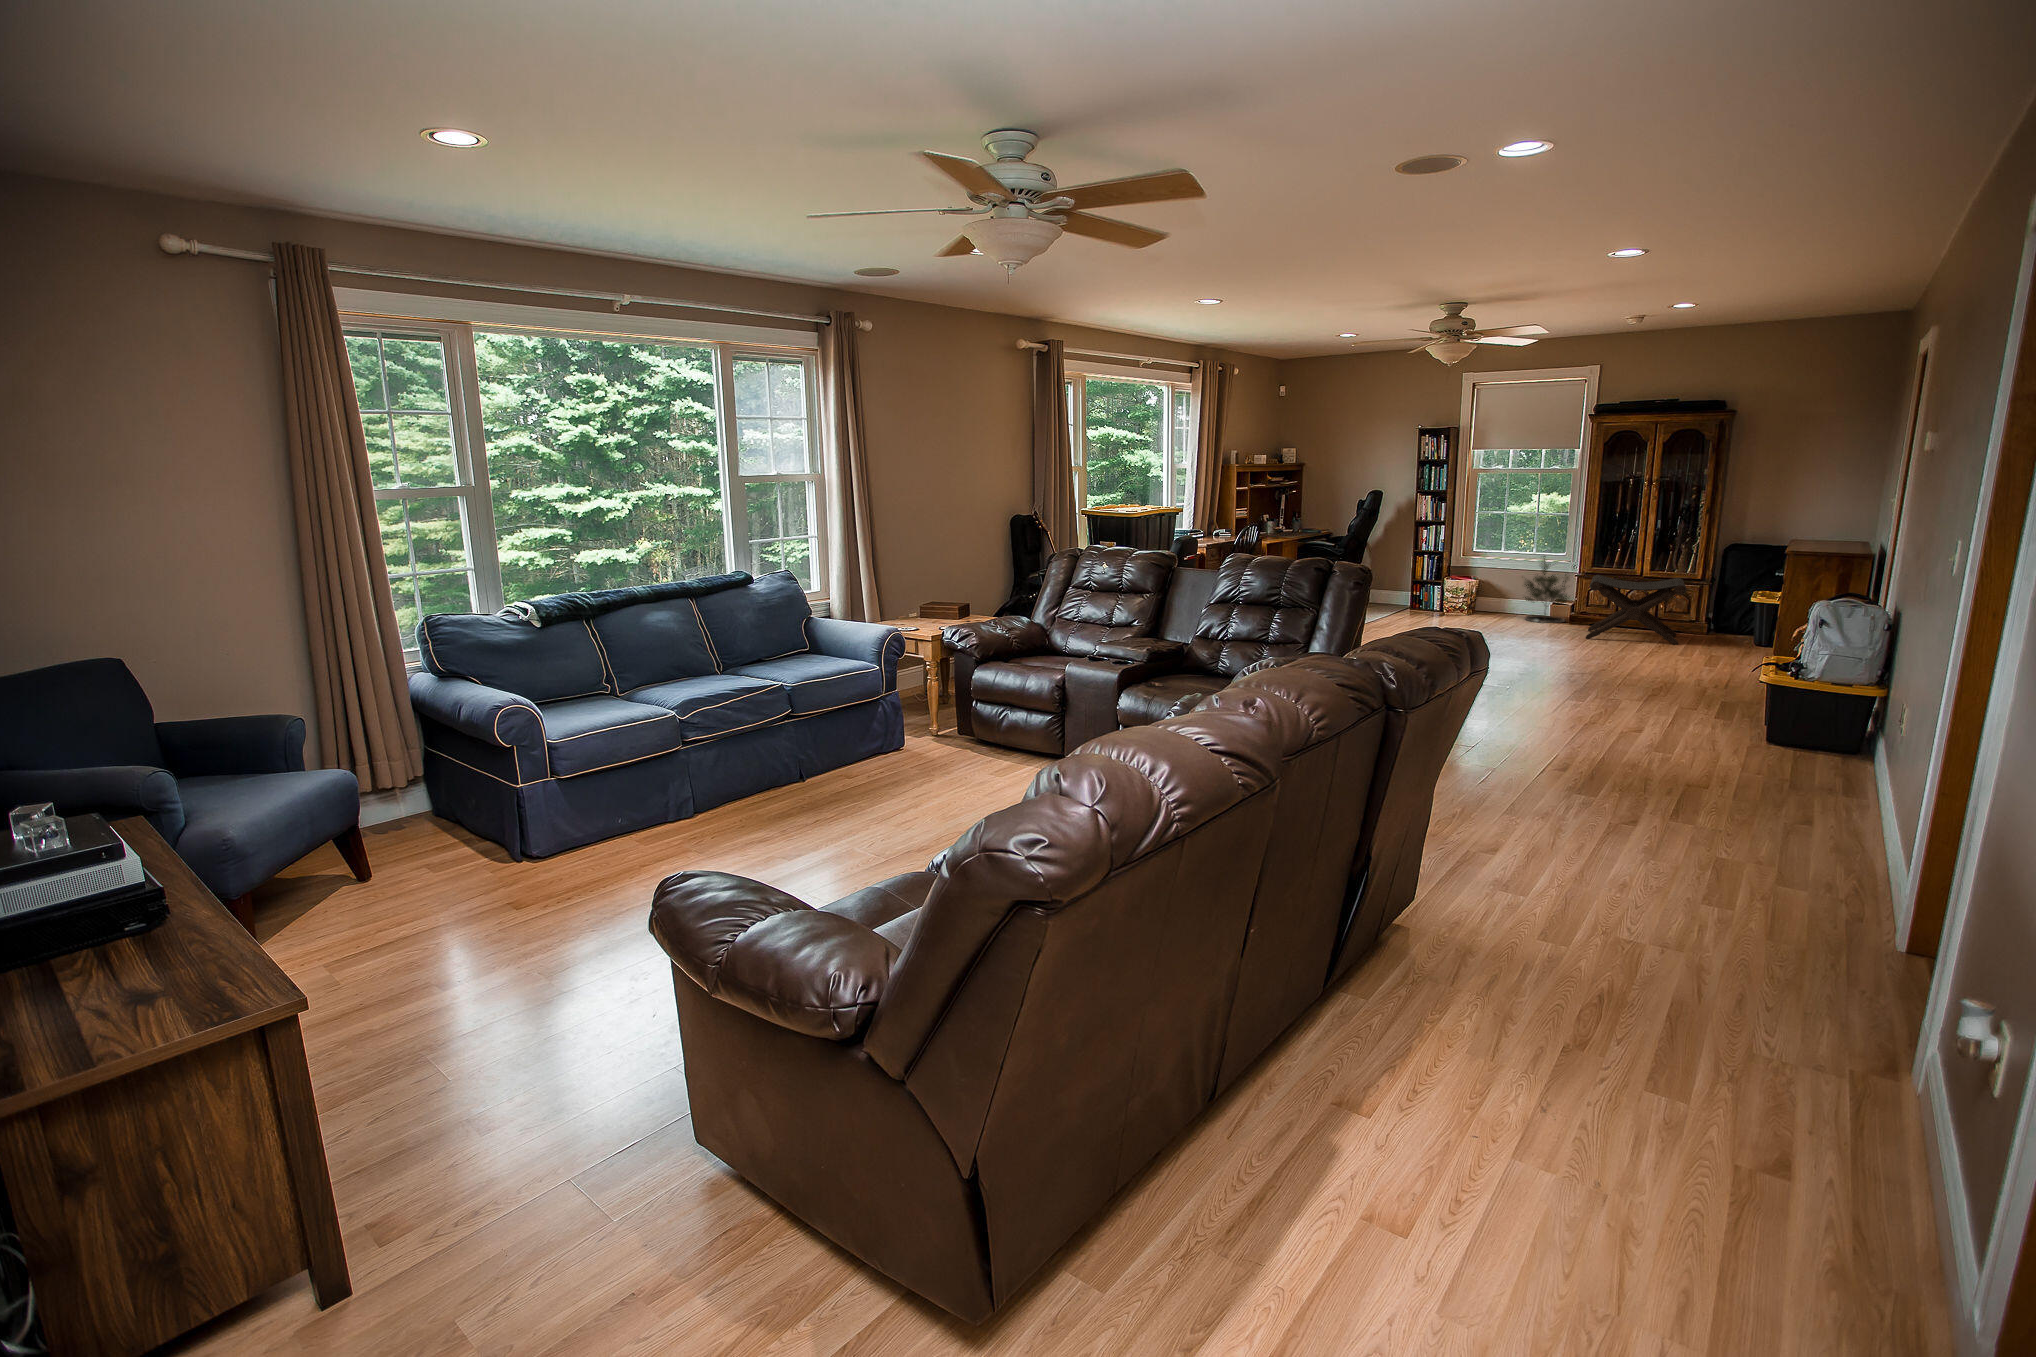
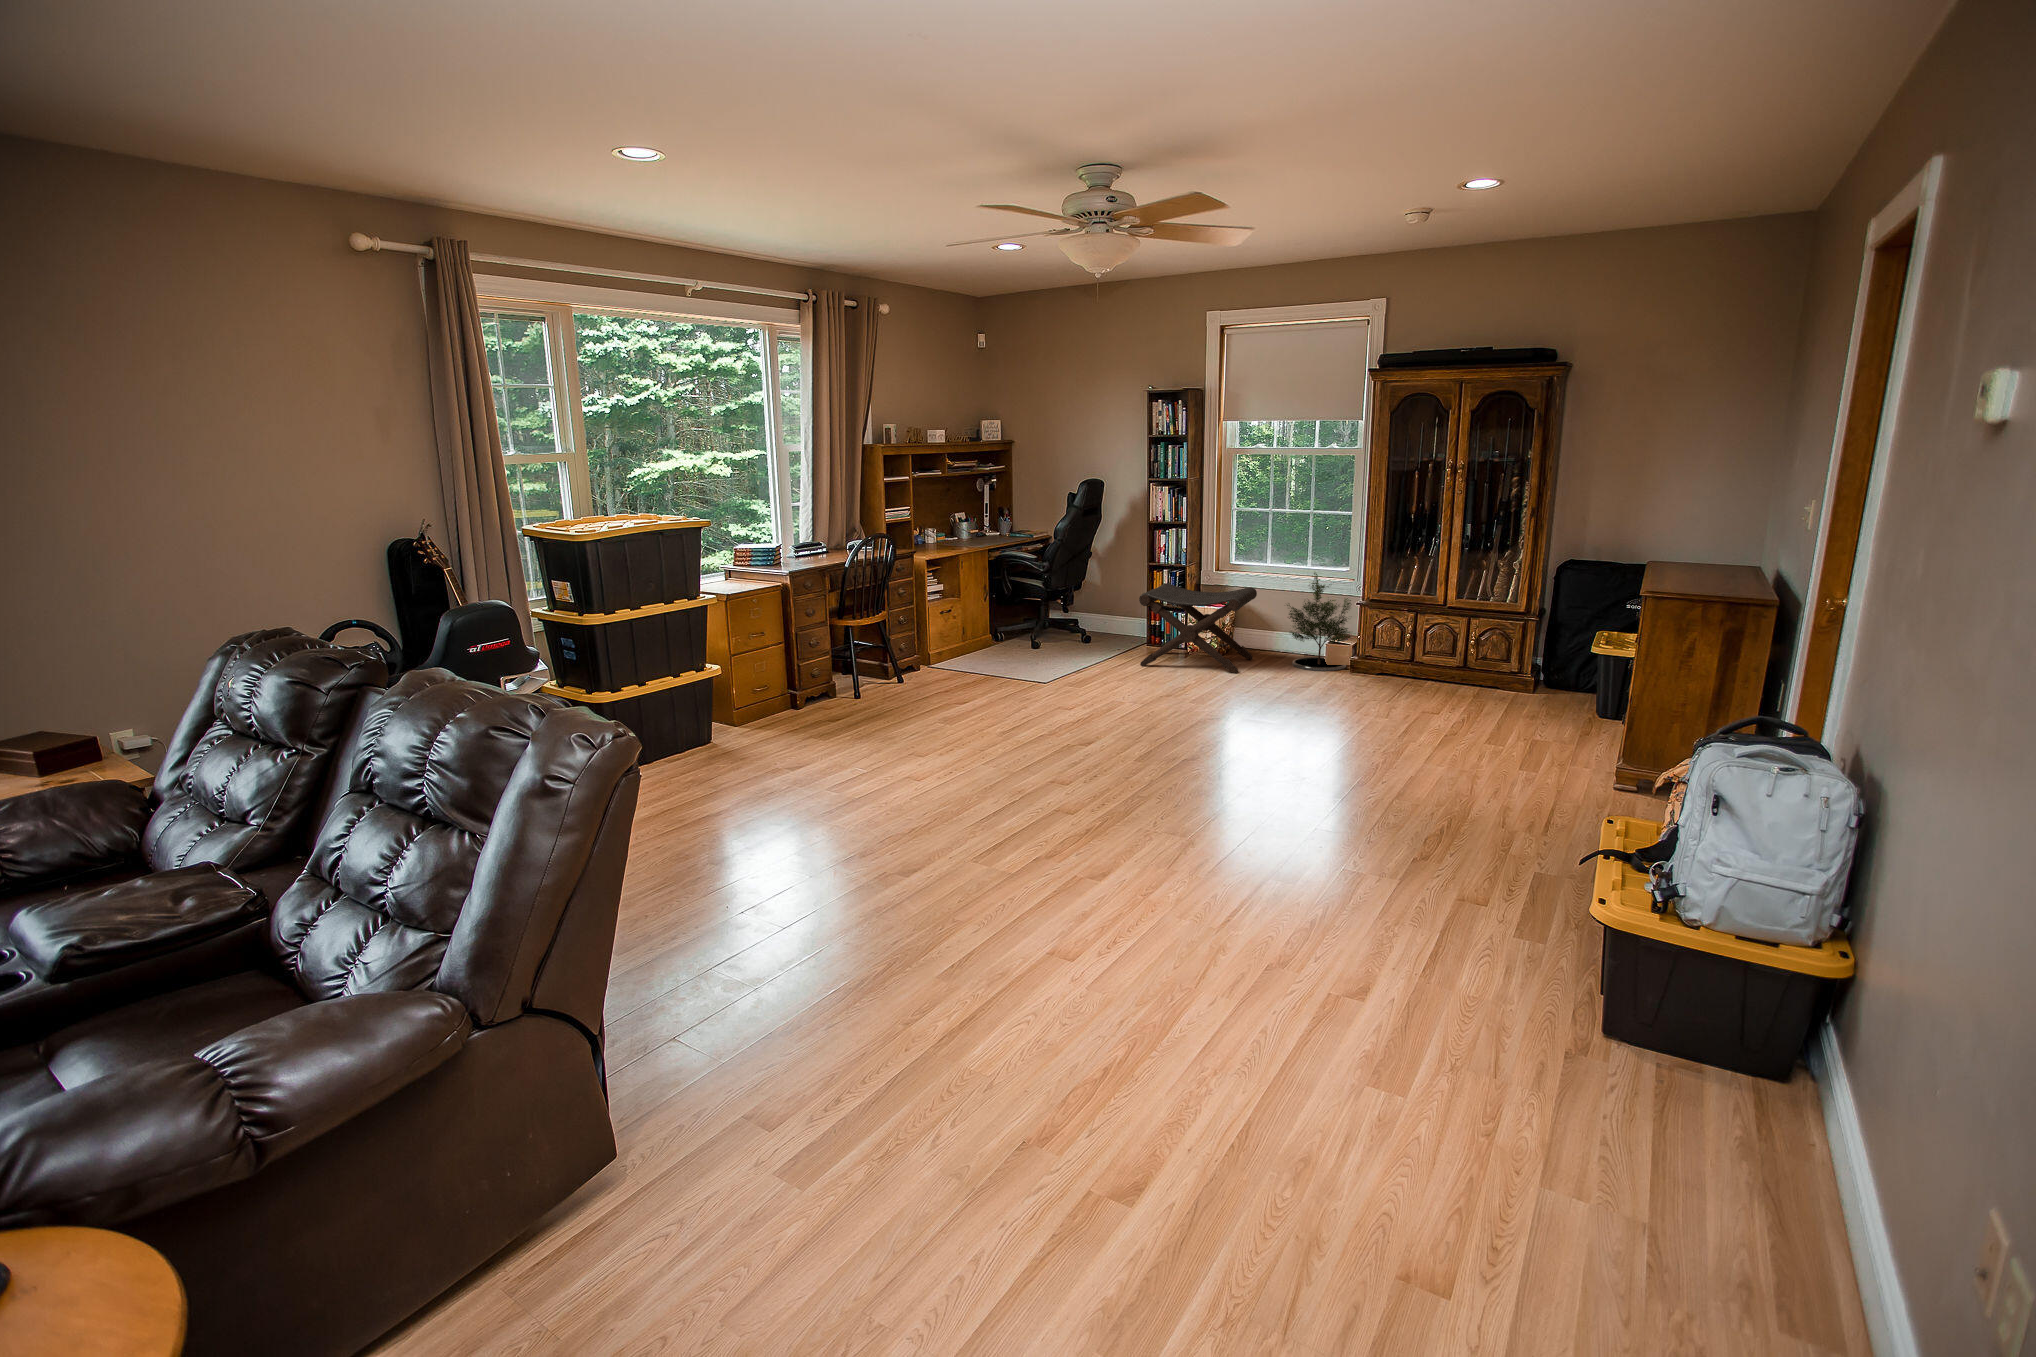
footstool: present [1586,575,1686,645] -> present [1139,583,1257,673]

